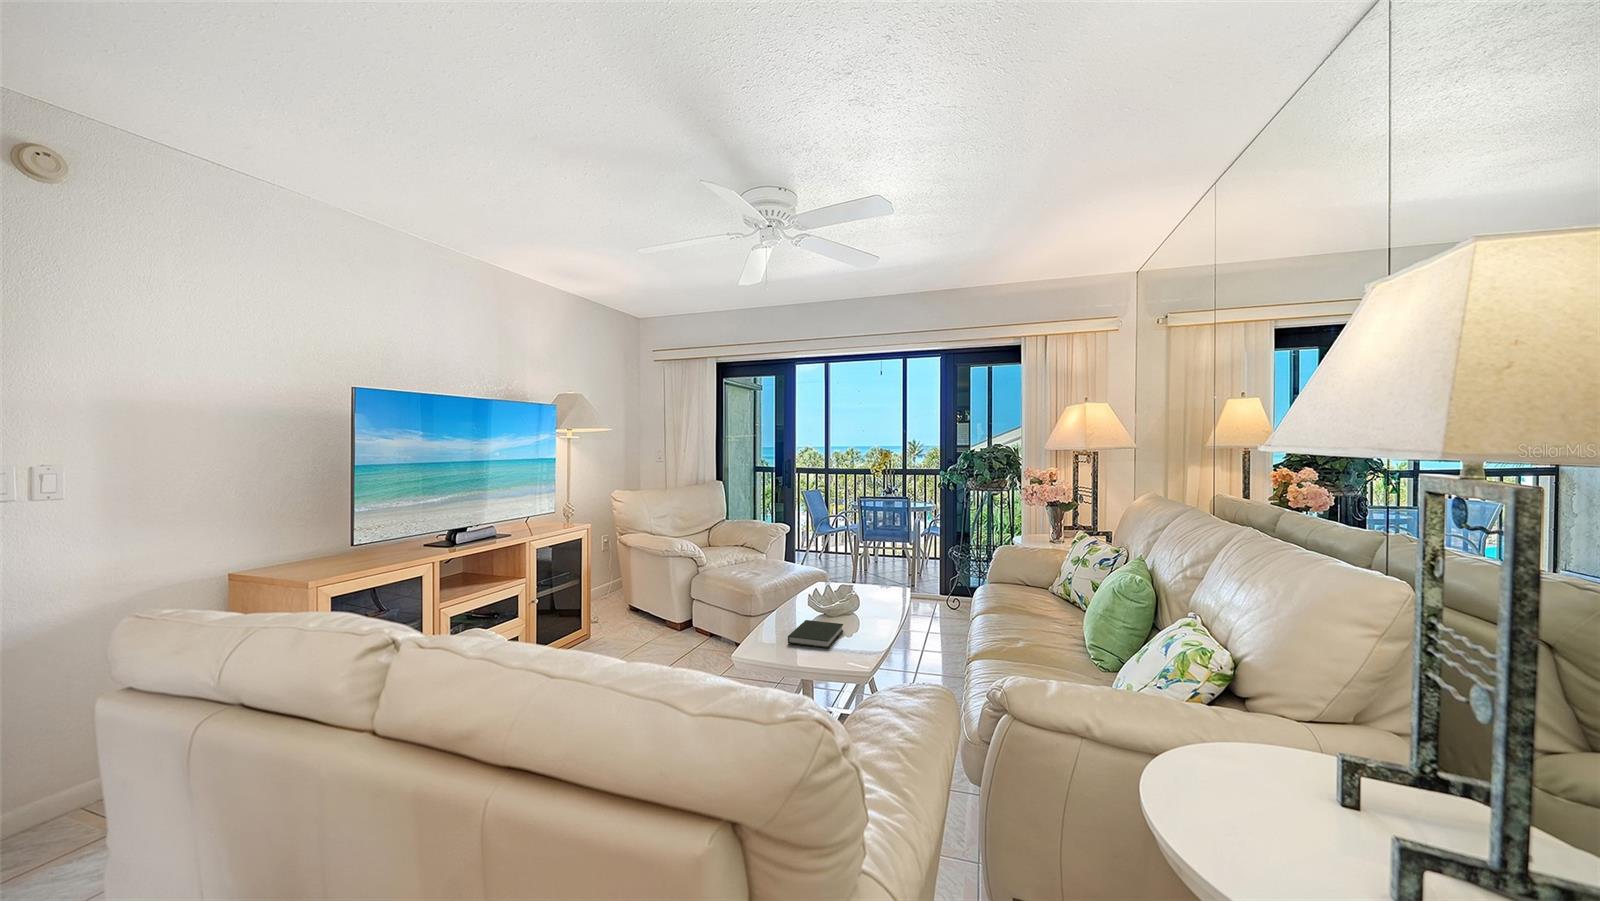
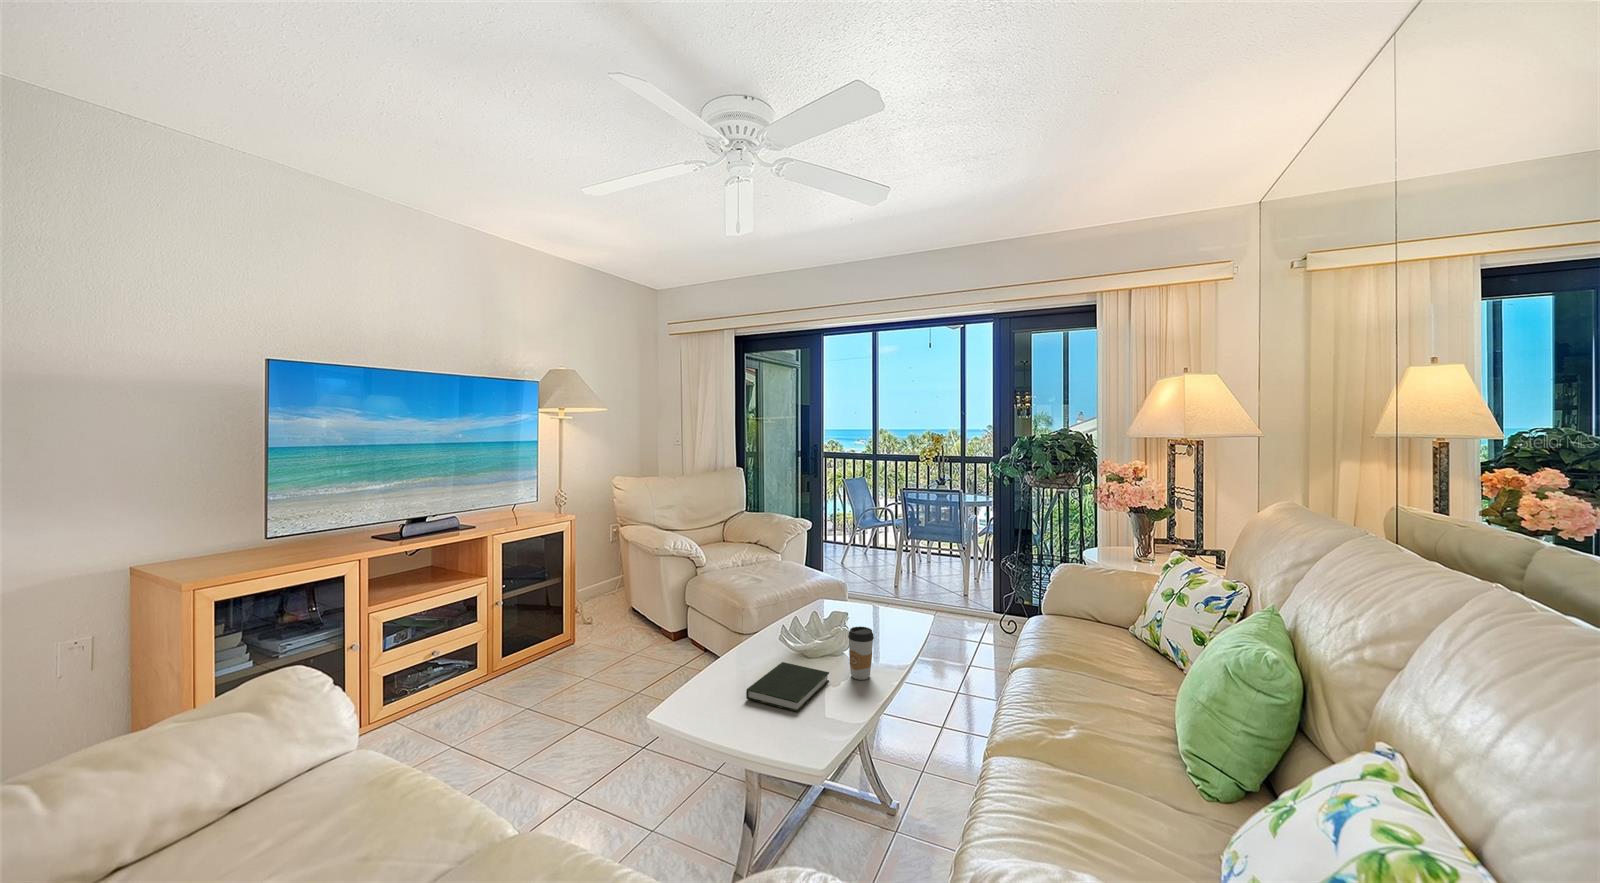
coffee cup: none [855,590,875,629] -> present [848,627,874,680]

